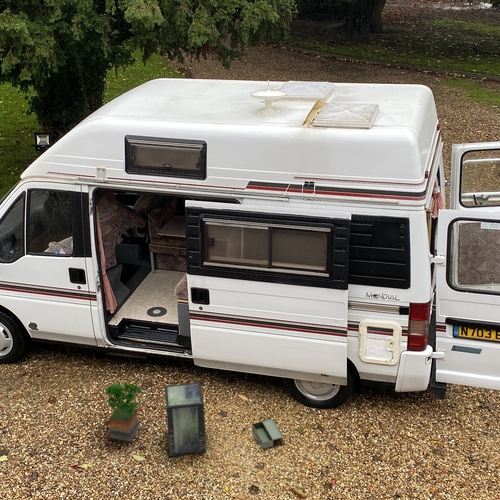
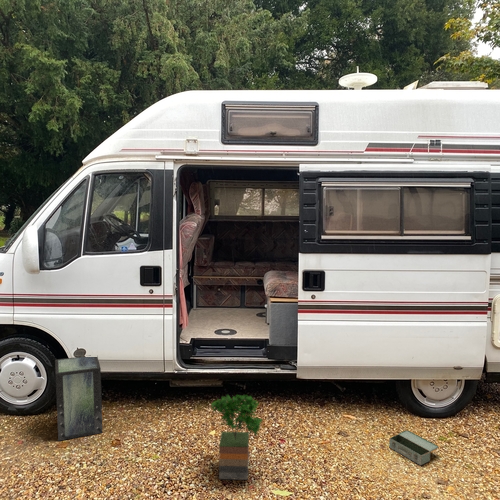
storage box: present [165,382,206,456] -> present [55,357,102,441]

